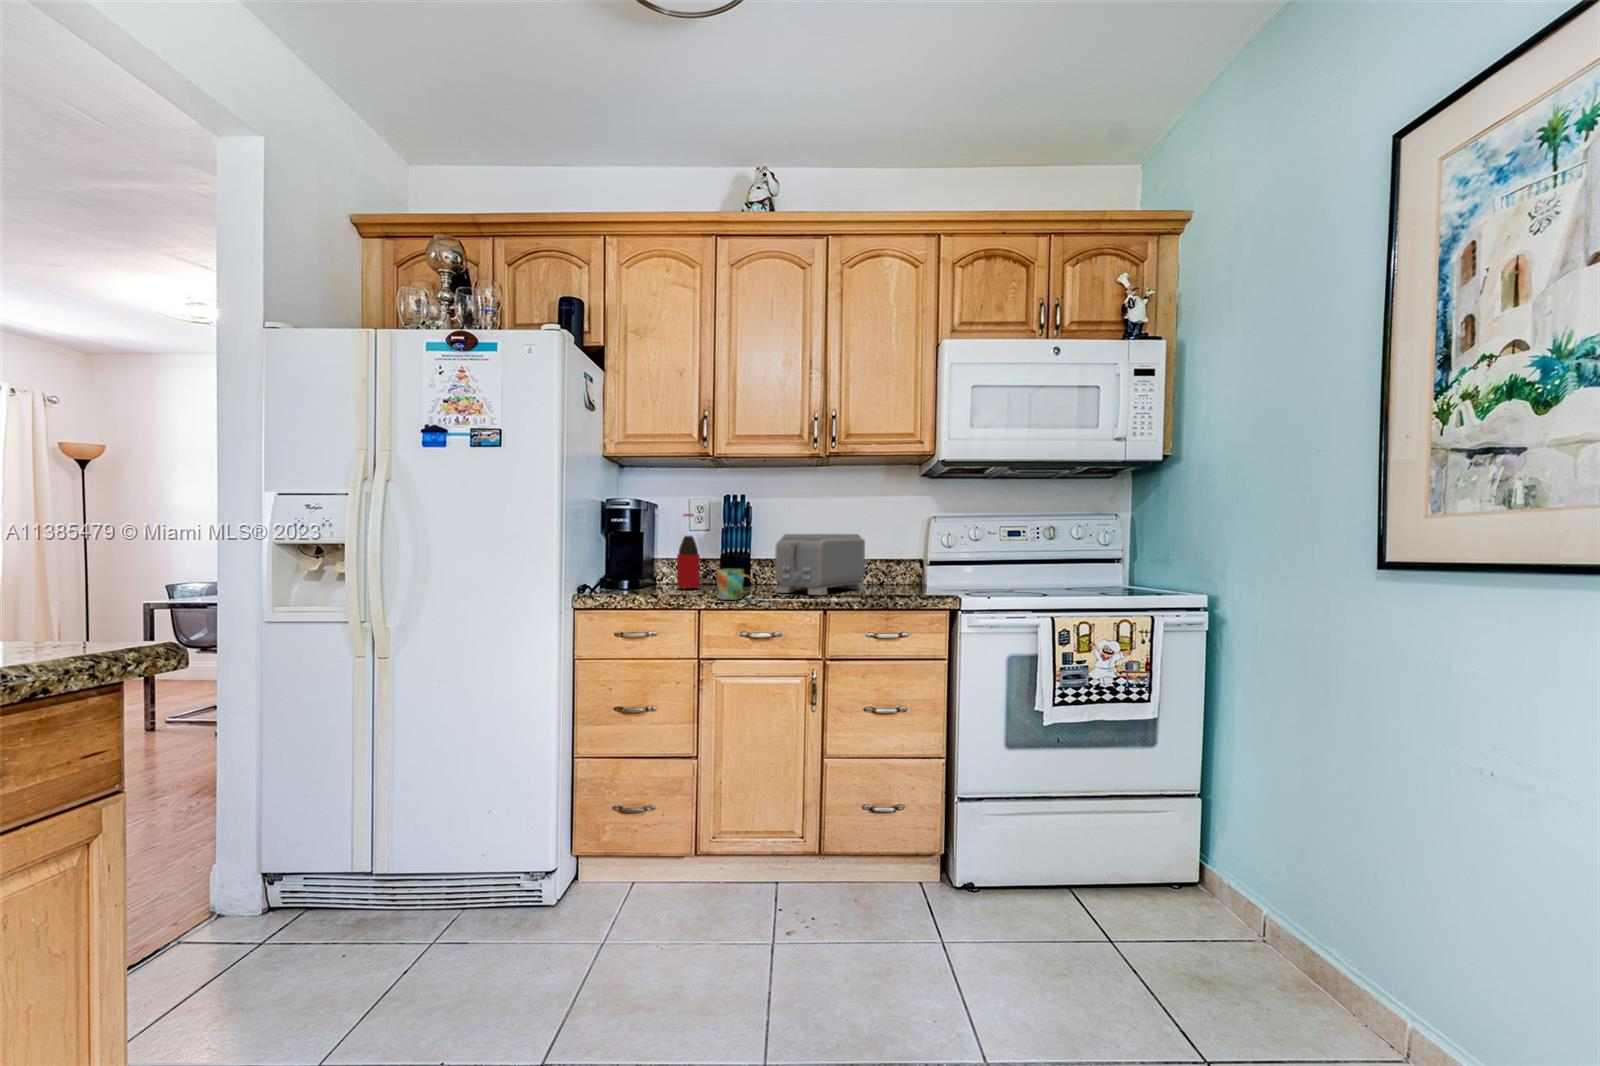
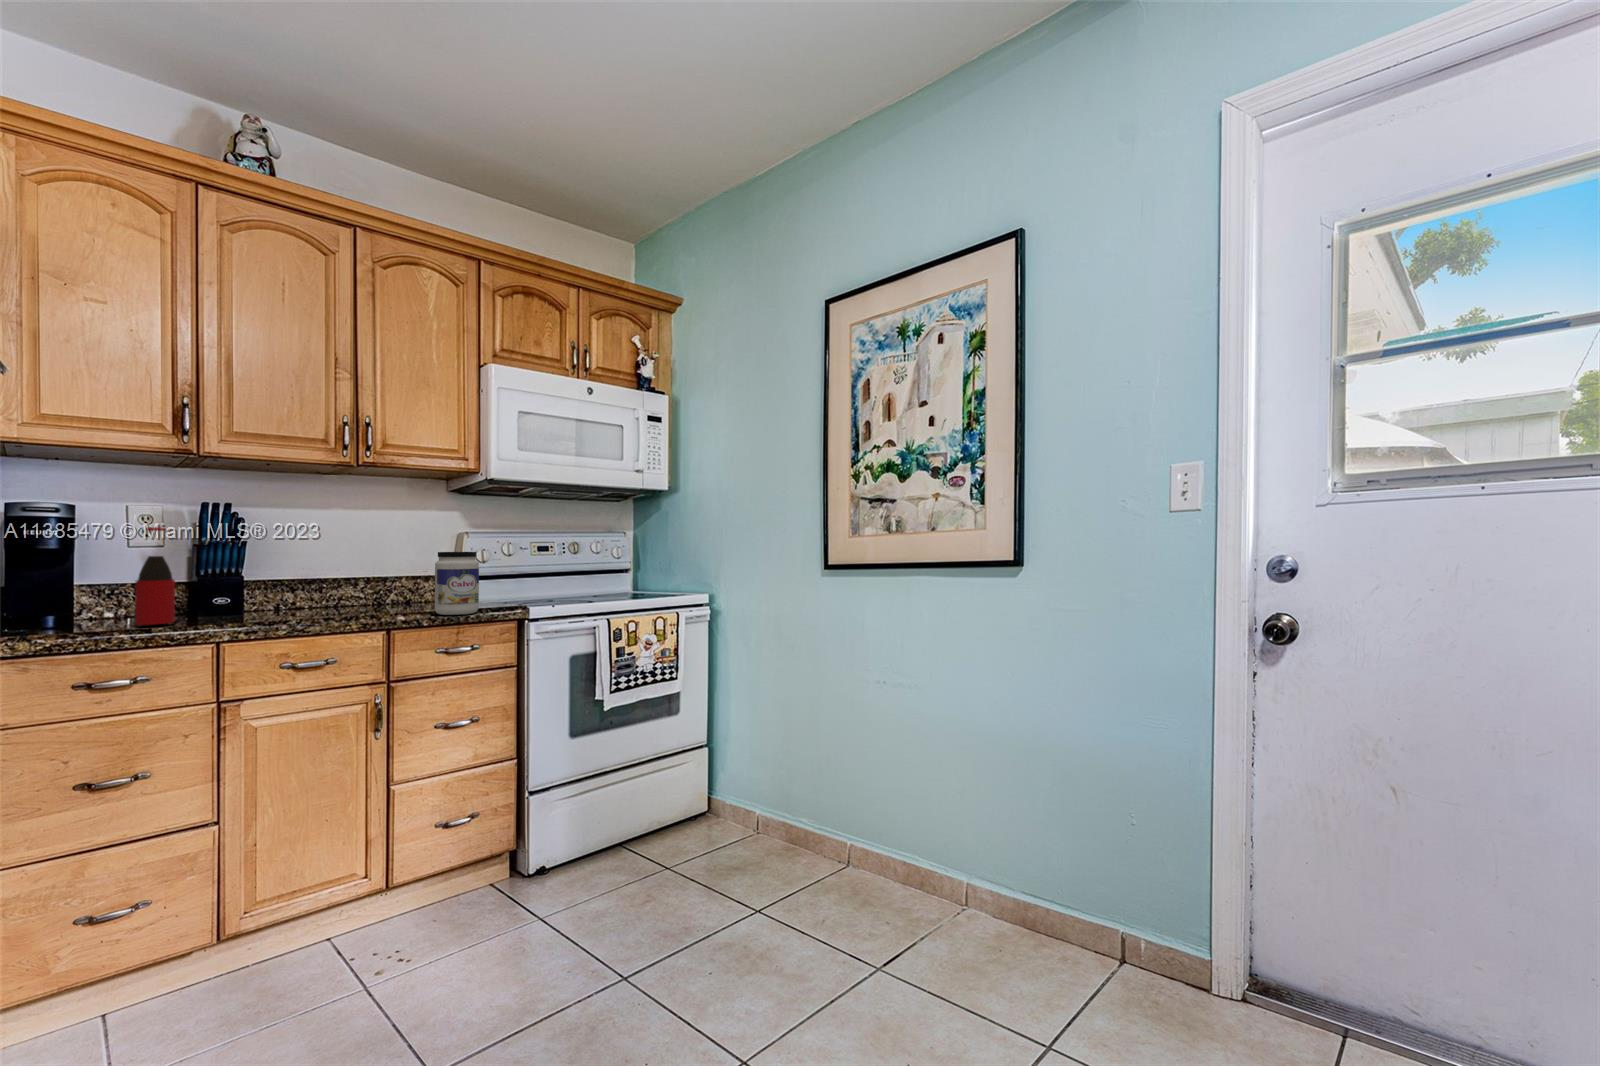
toaster: present [775,534,867,595] -> none [307,550,408,618]
jar: none [867,536,907,599] -> present [435,552,479,615]
mug: present [717,569,754,600] -> none [246,593,300,630]

